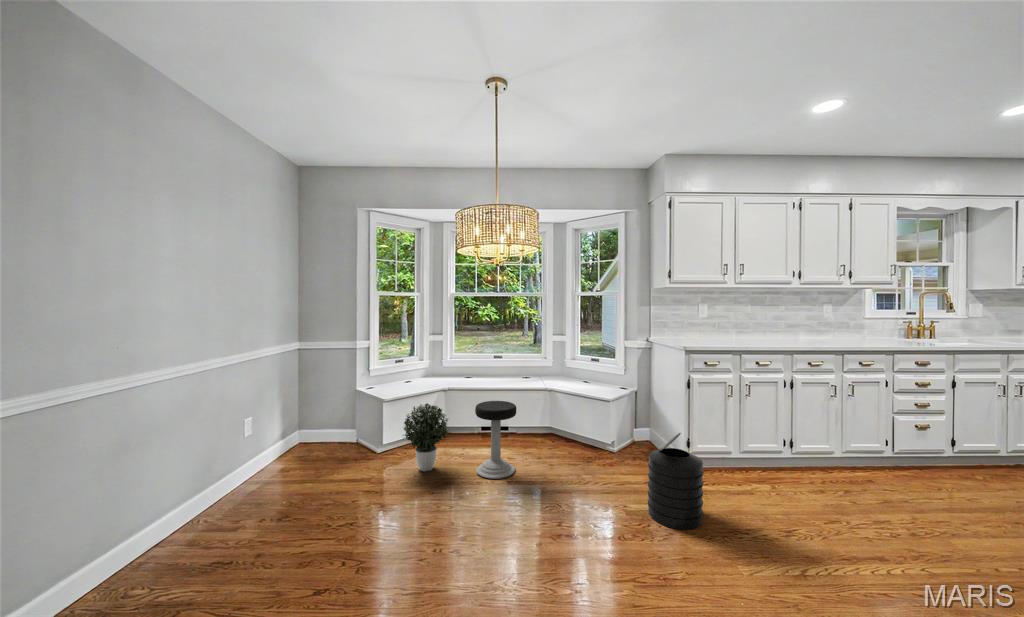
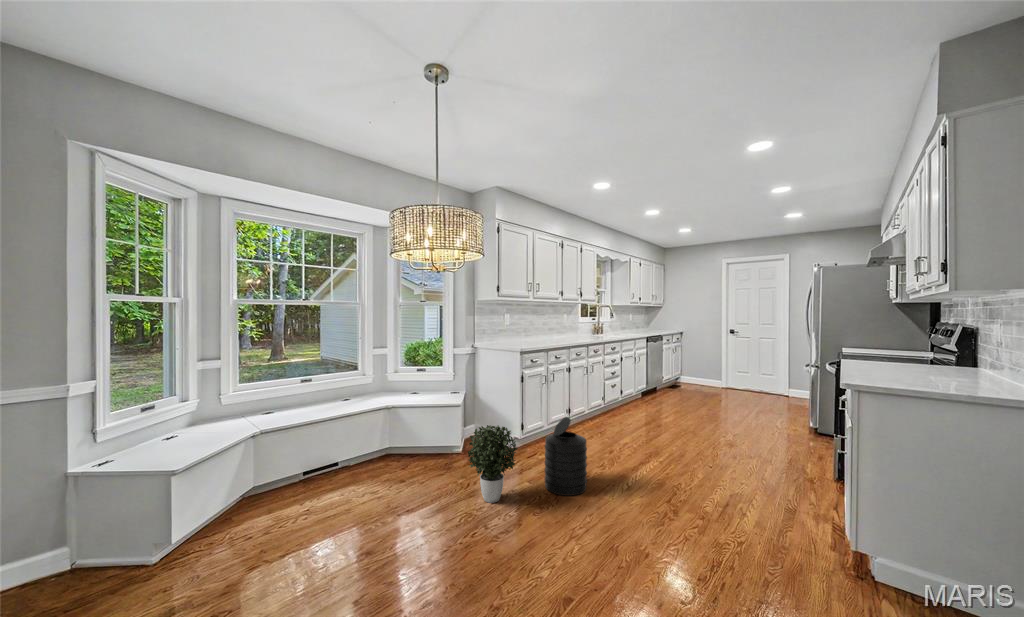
stool: present [475,401,516,479] -> none [356,427,407,523]
potted plant: present [402,403,449,471] -> present [468,425,518,503]

